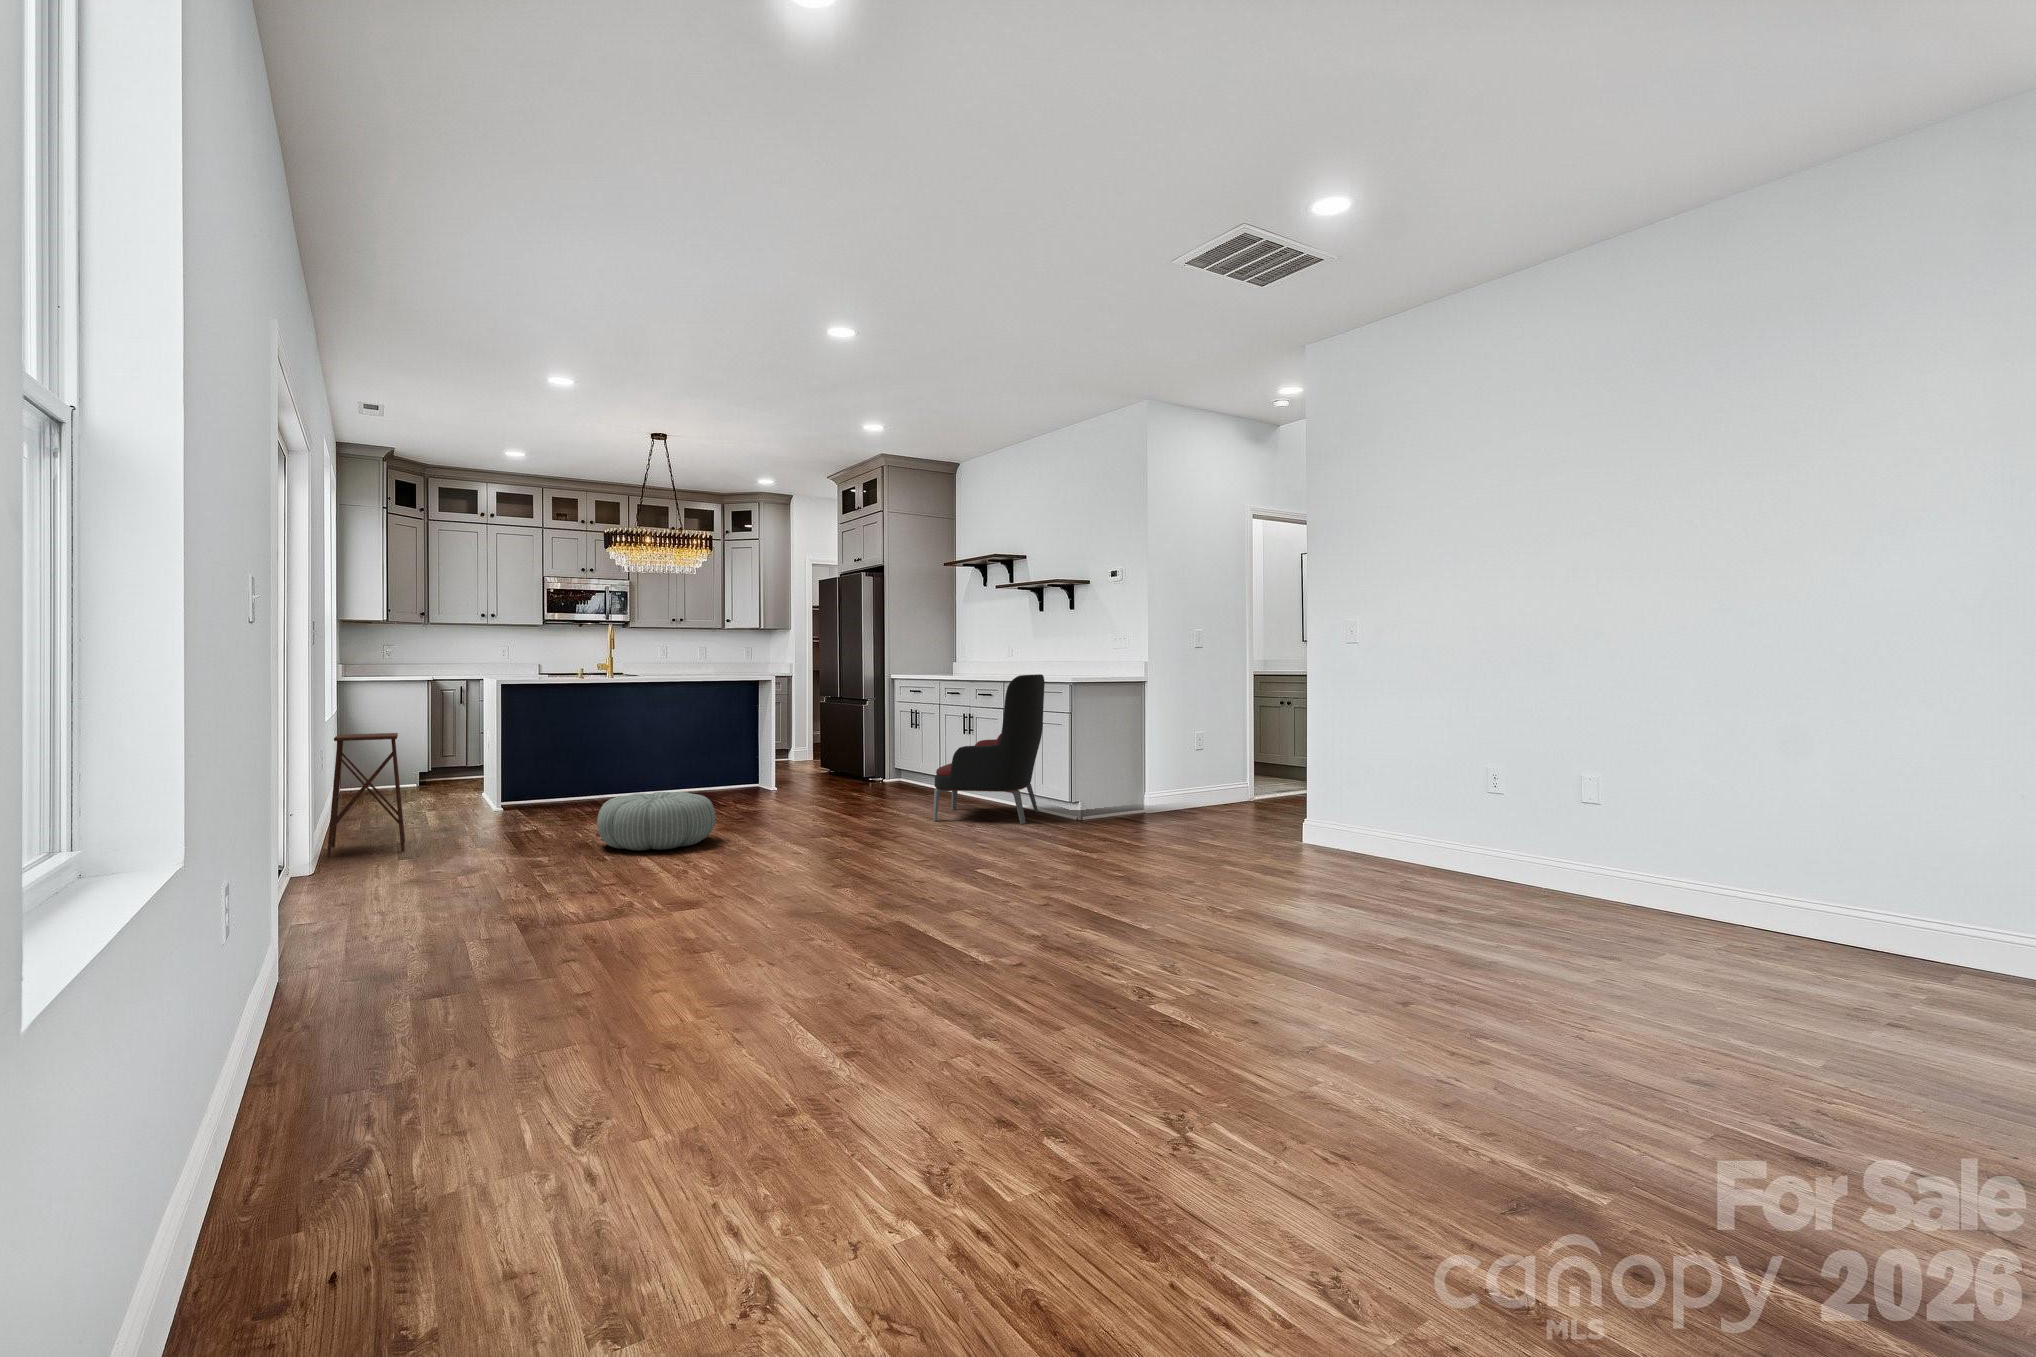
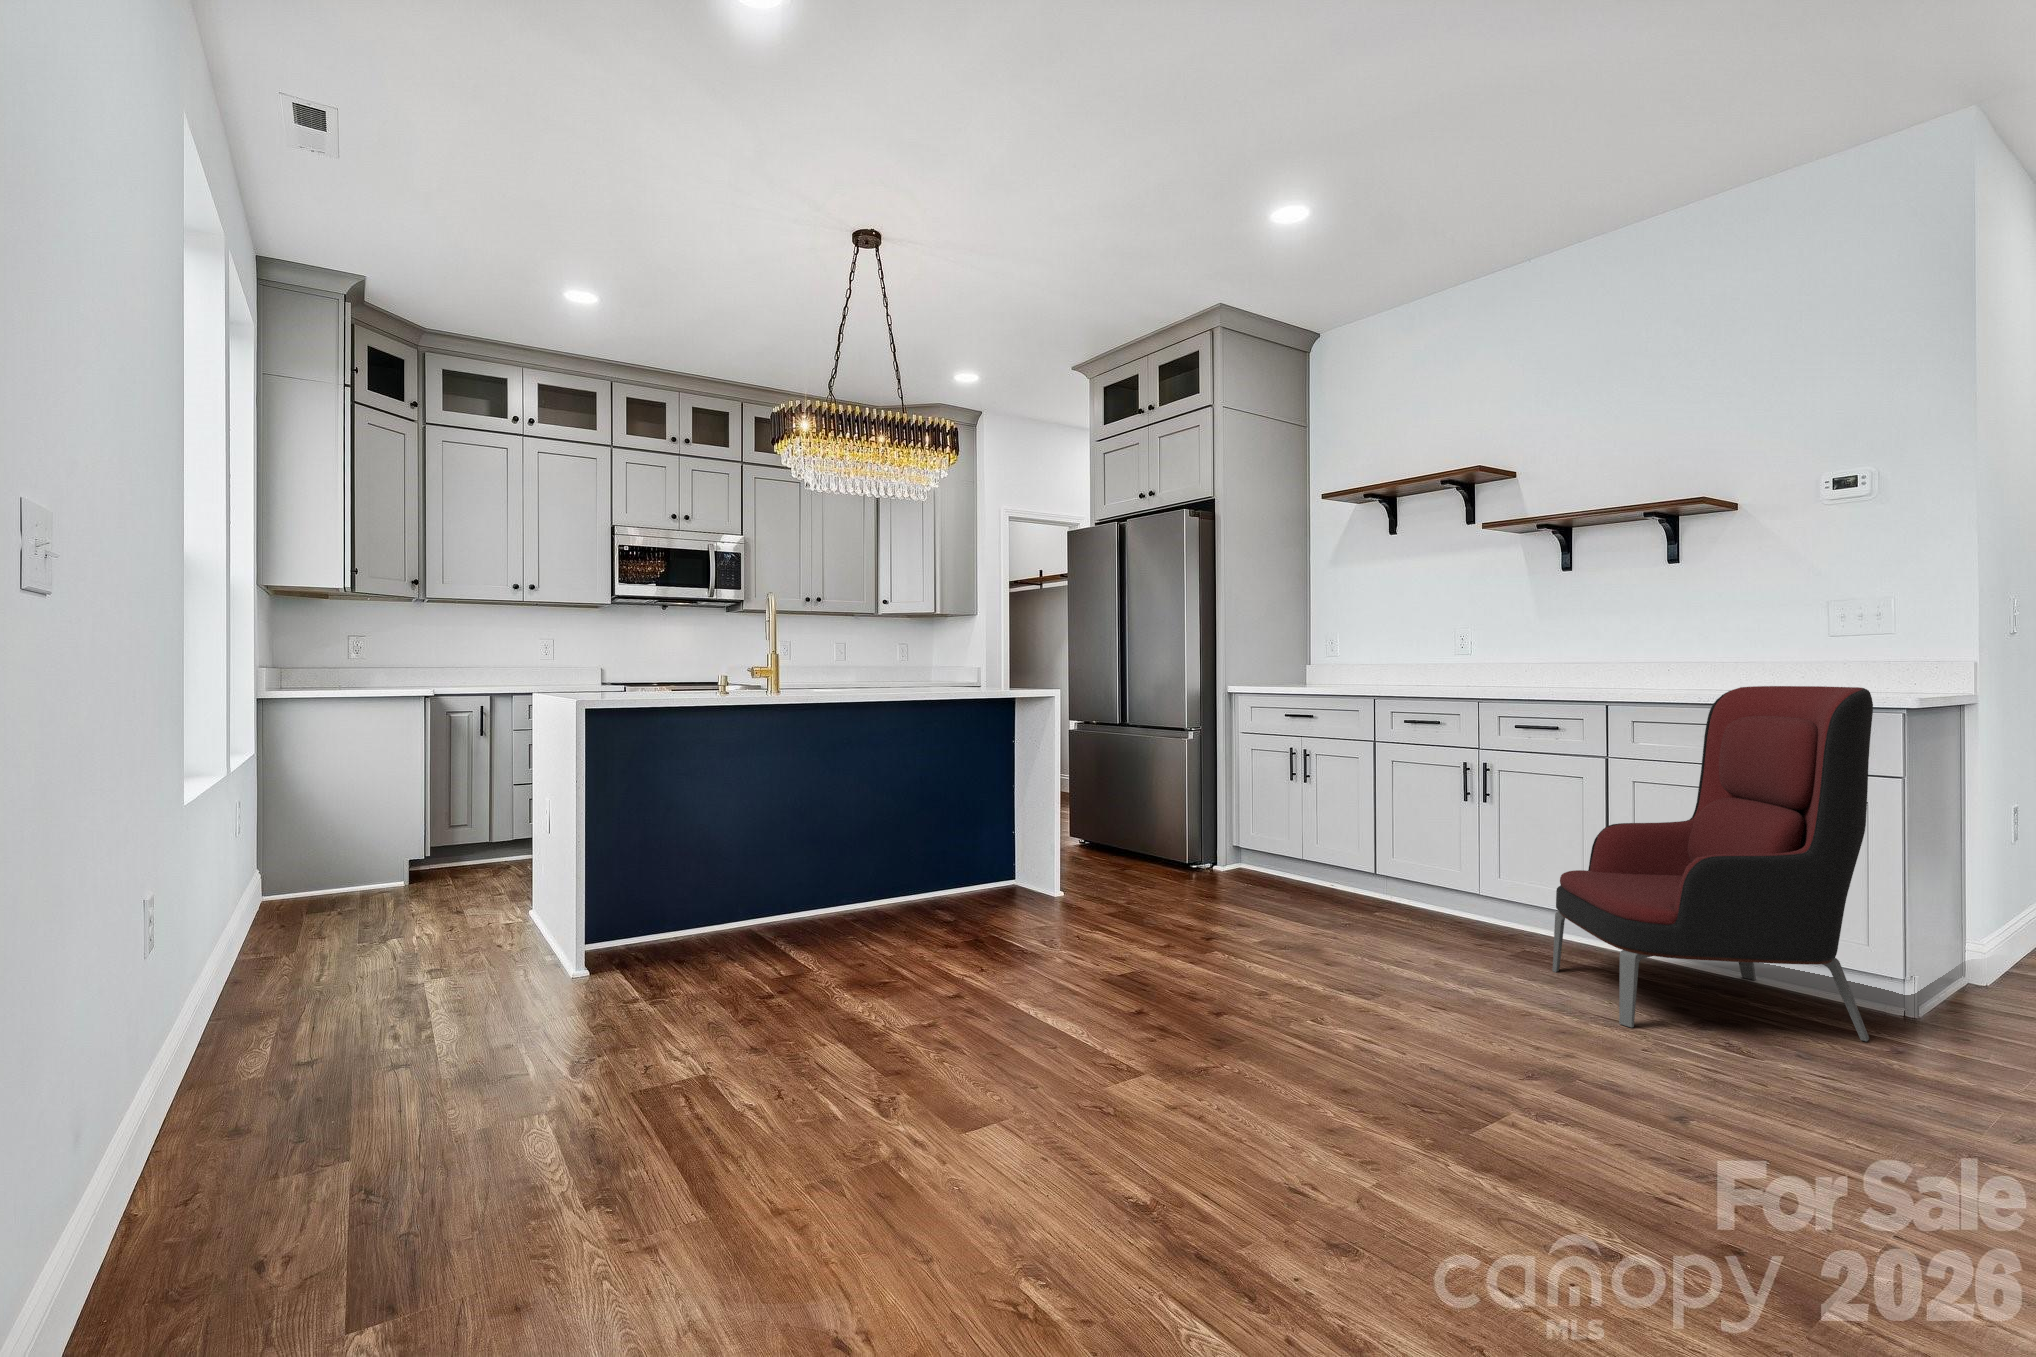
side table: present [327,733,405,857] -> none [92,865,379,1349]
pouf: present [597,792,716,851] -> none [968,1013,1307,1264]

